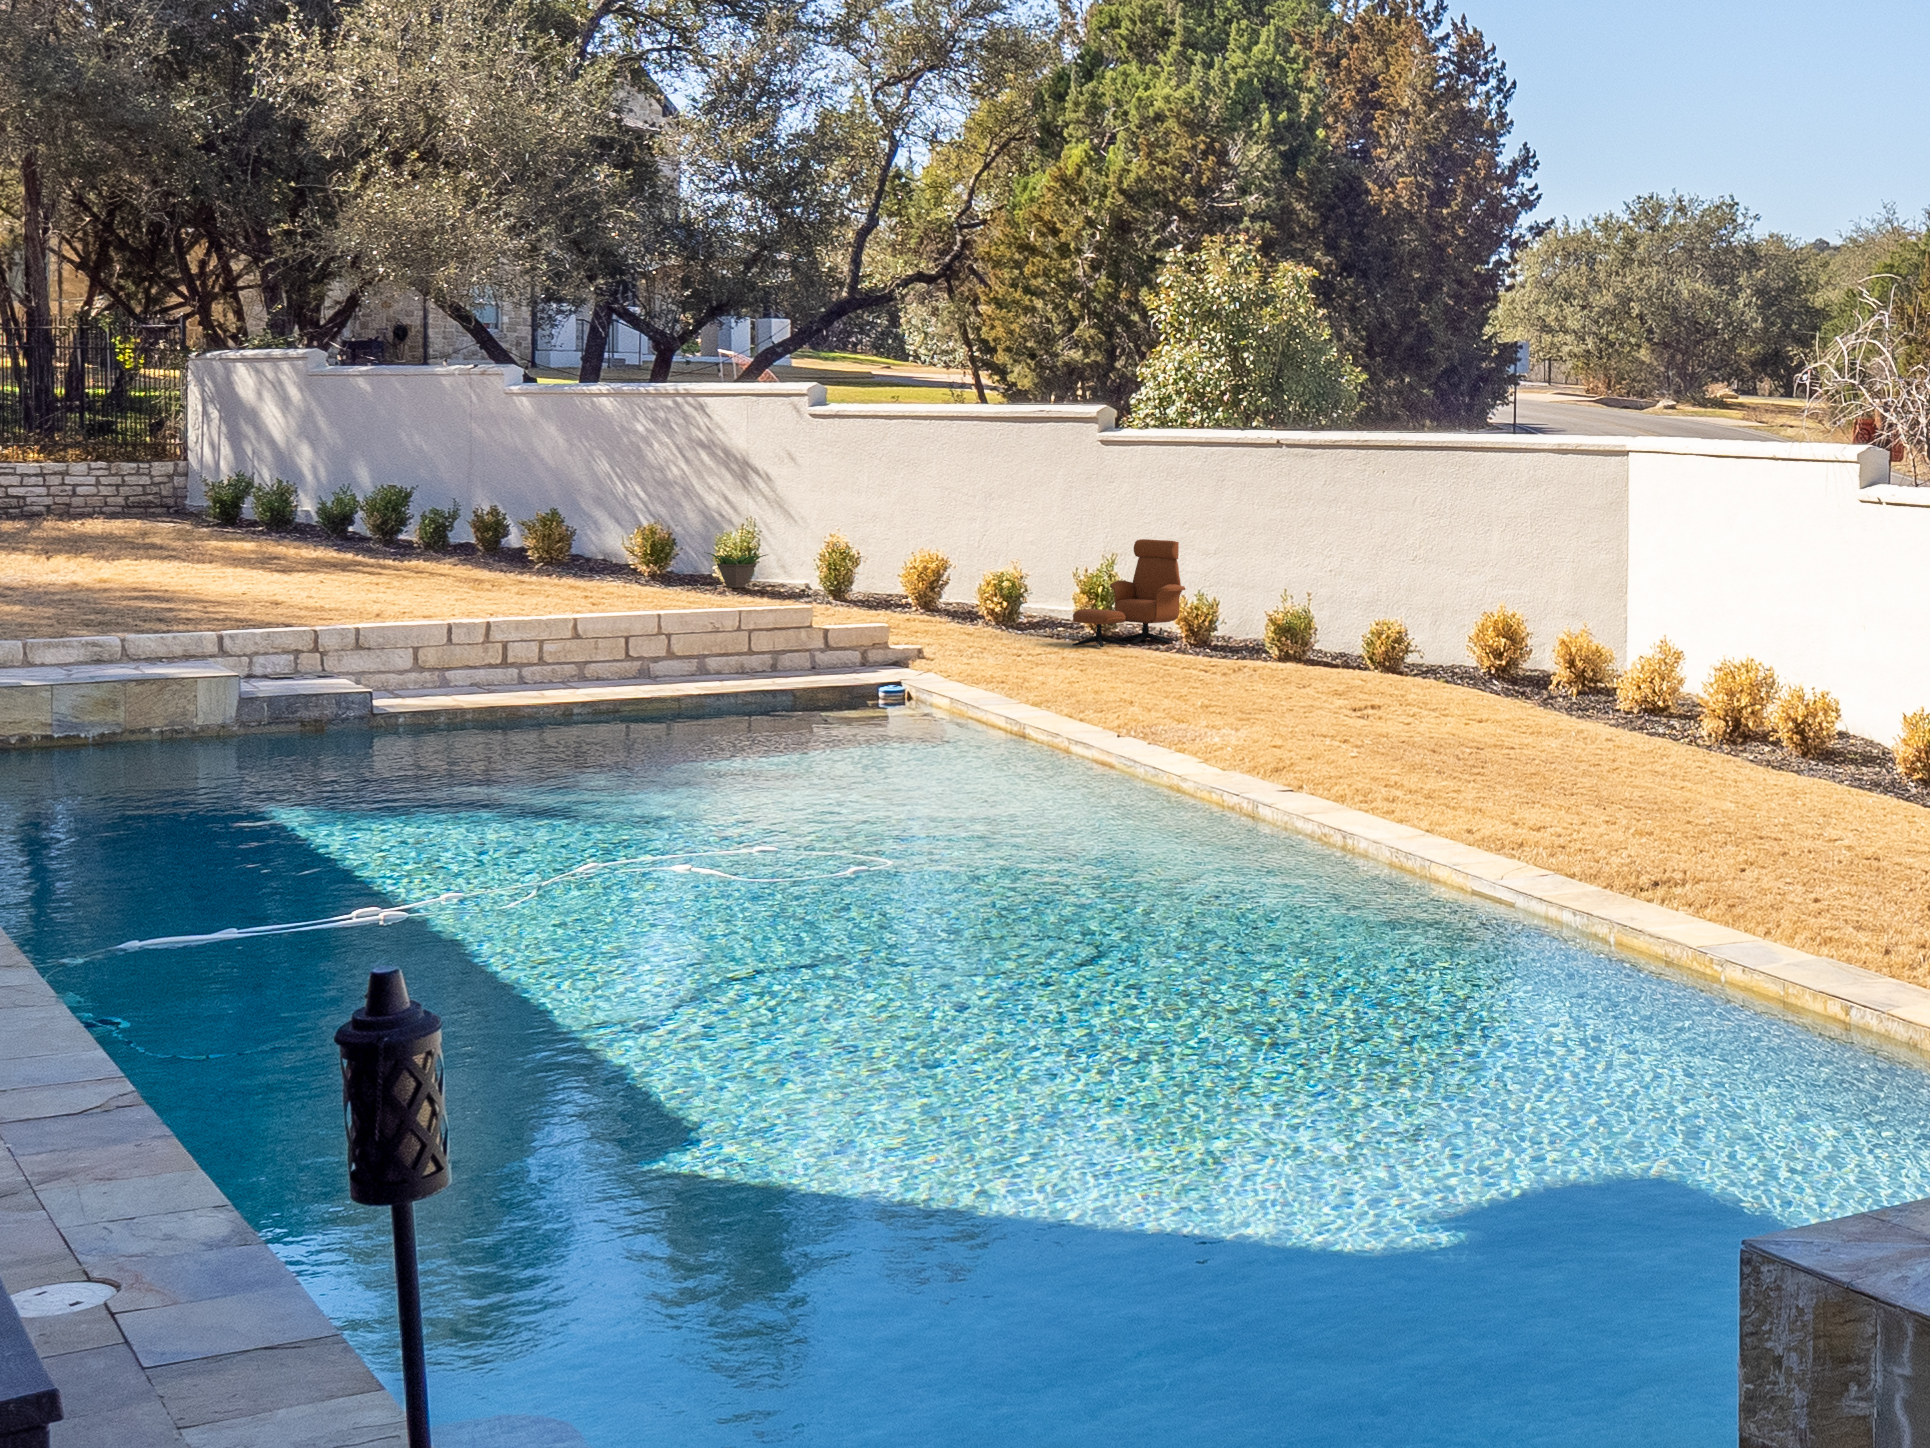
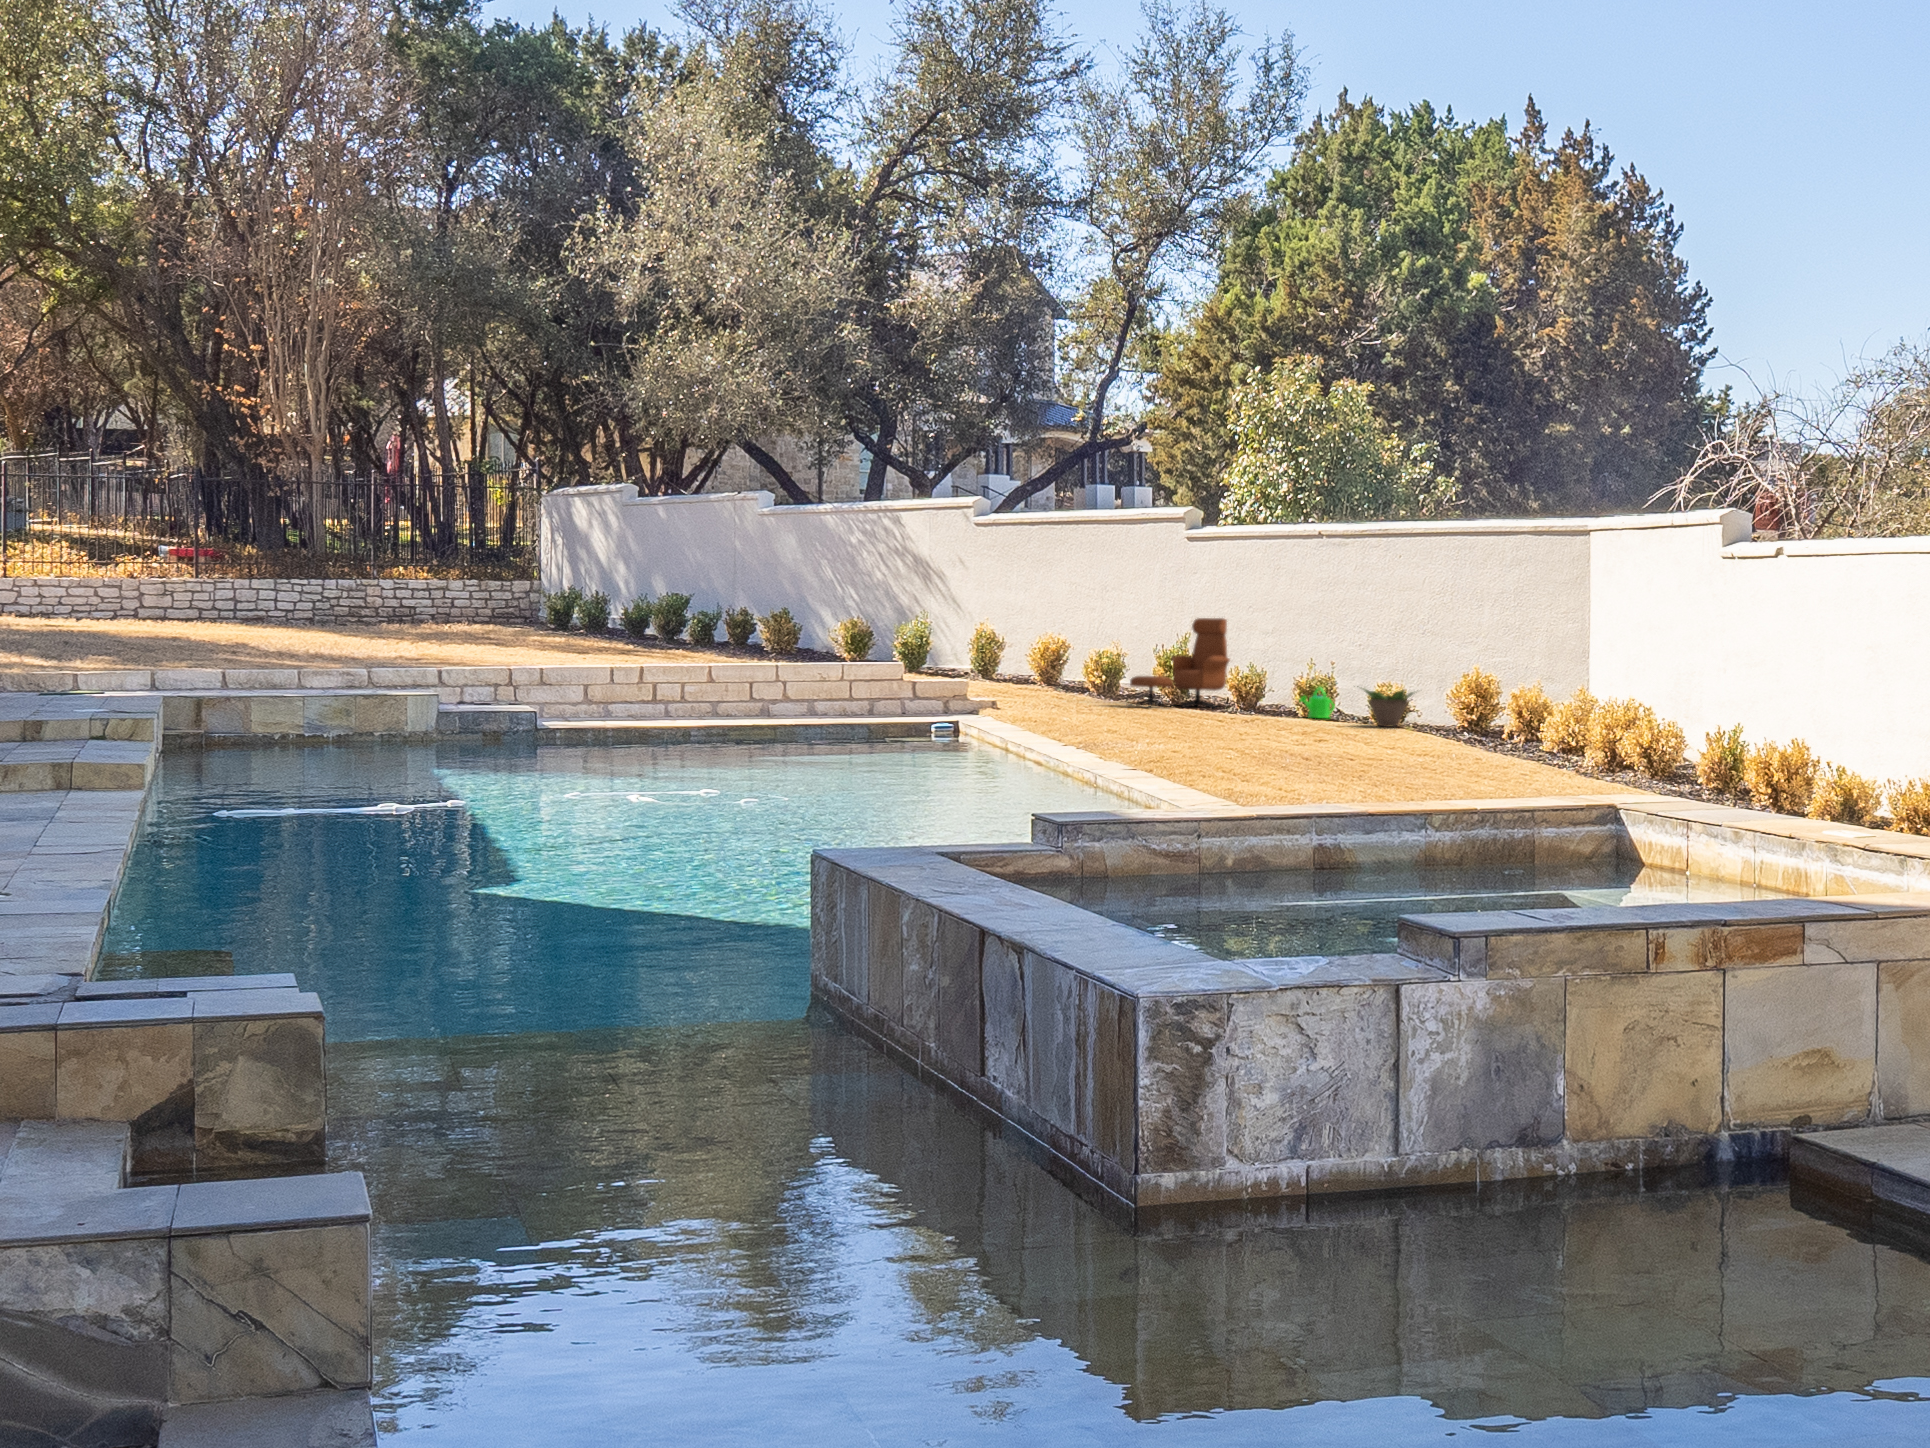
decorative plant: present [707,553,768,588] -> present [1357,686,1413,727]
watering can: none [1287,623,1322,659] -> present [1300,687,1335,718]

